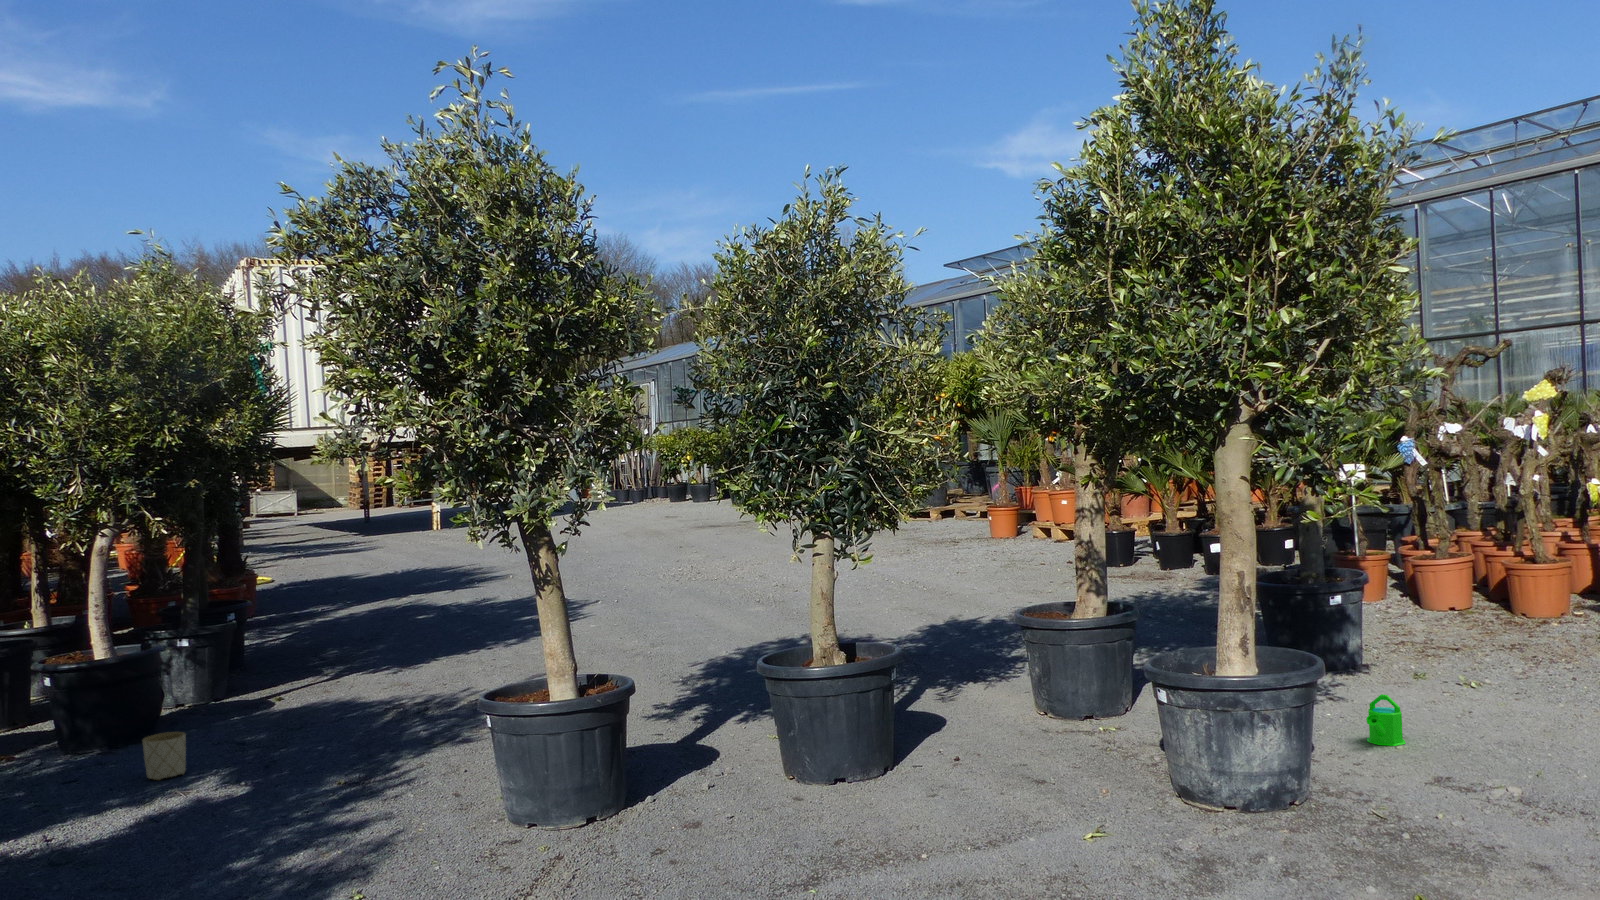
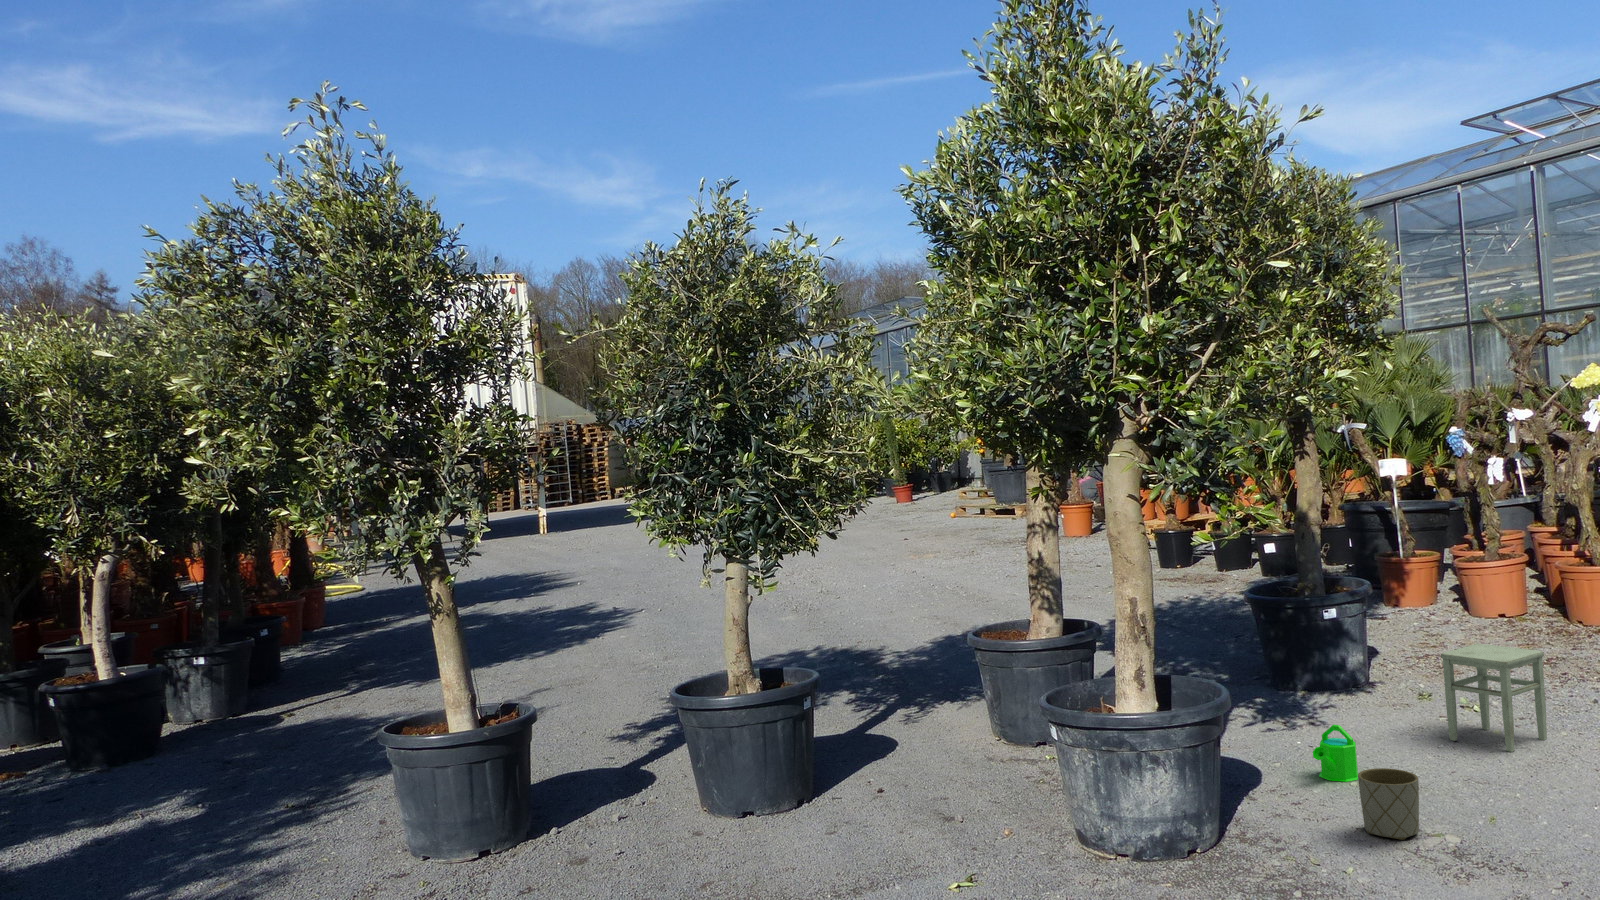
stool: none [1461,625,1551,720] -> present [1441,644,1547,752]
planter: present [142,732,186,780] -> present [1358,768,1419,840]

